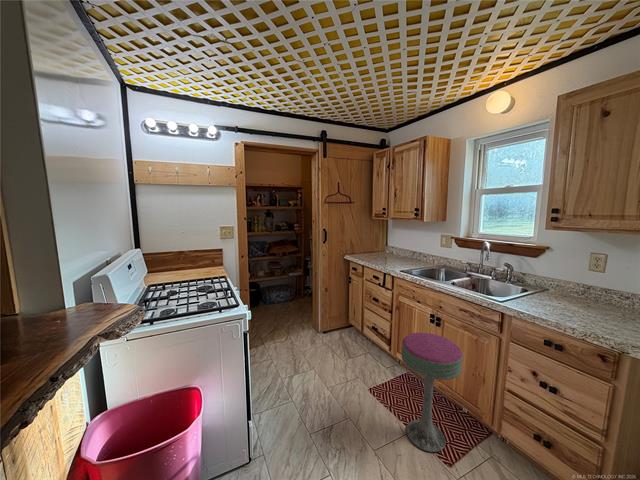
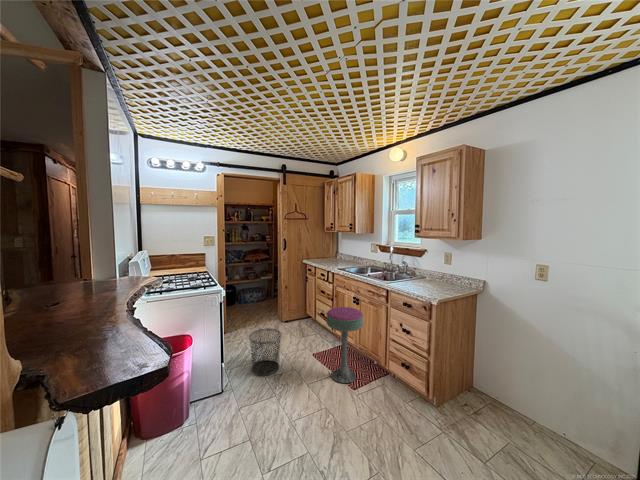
waste bin: none [285,357,332,430] -> present [249,329,281,376]

